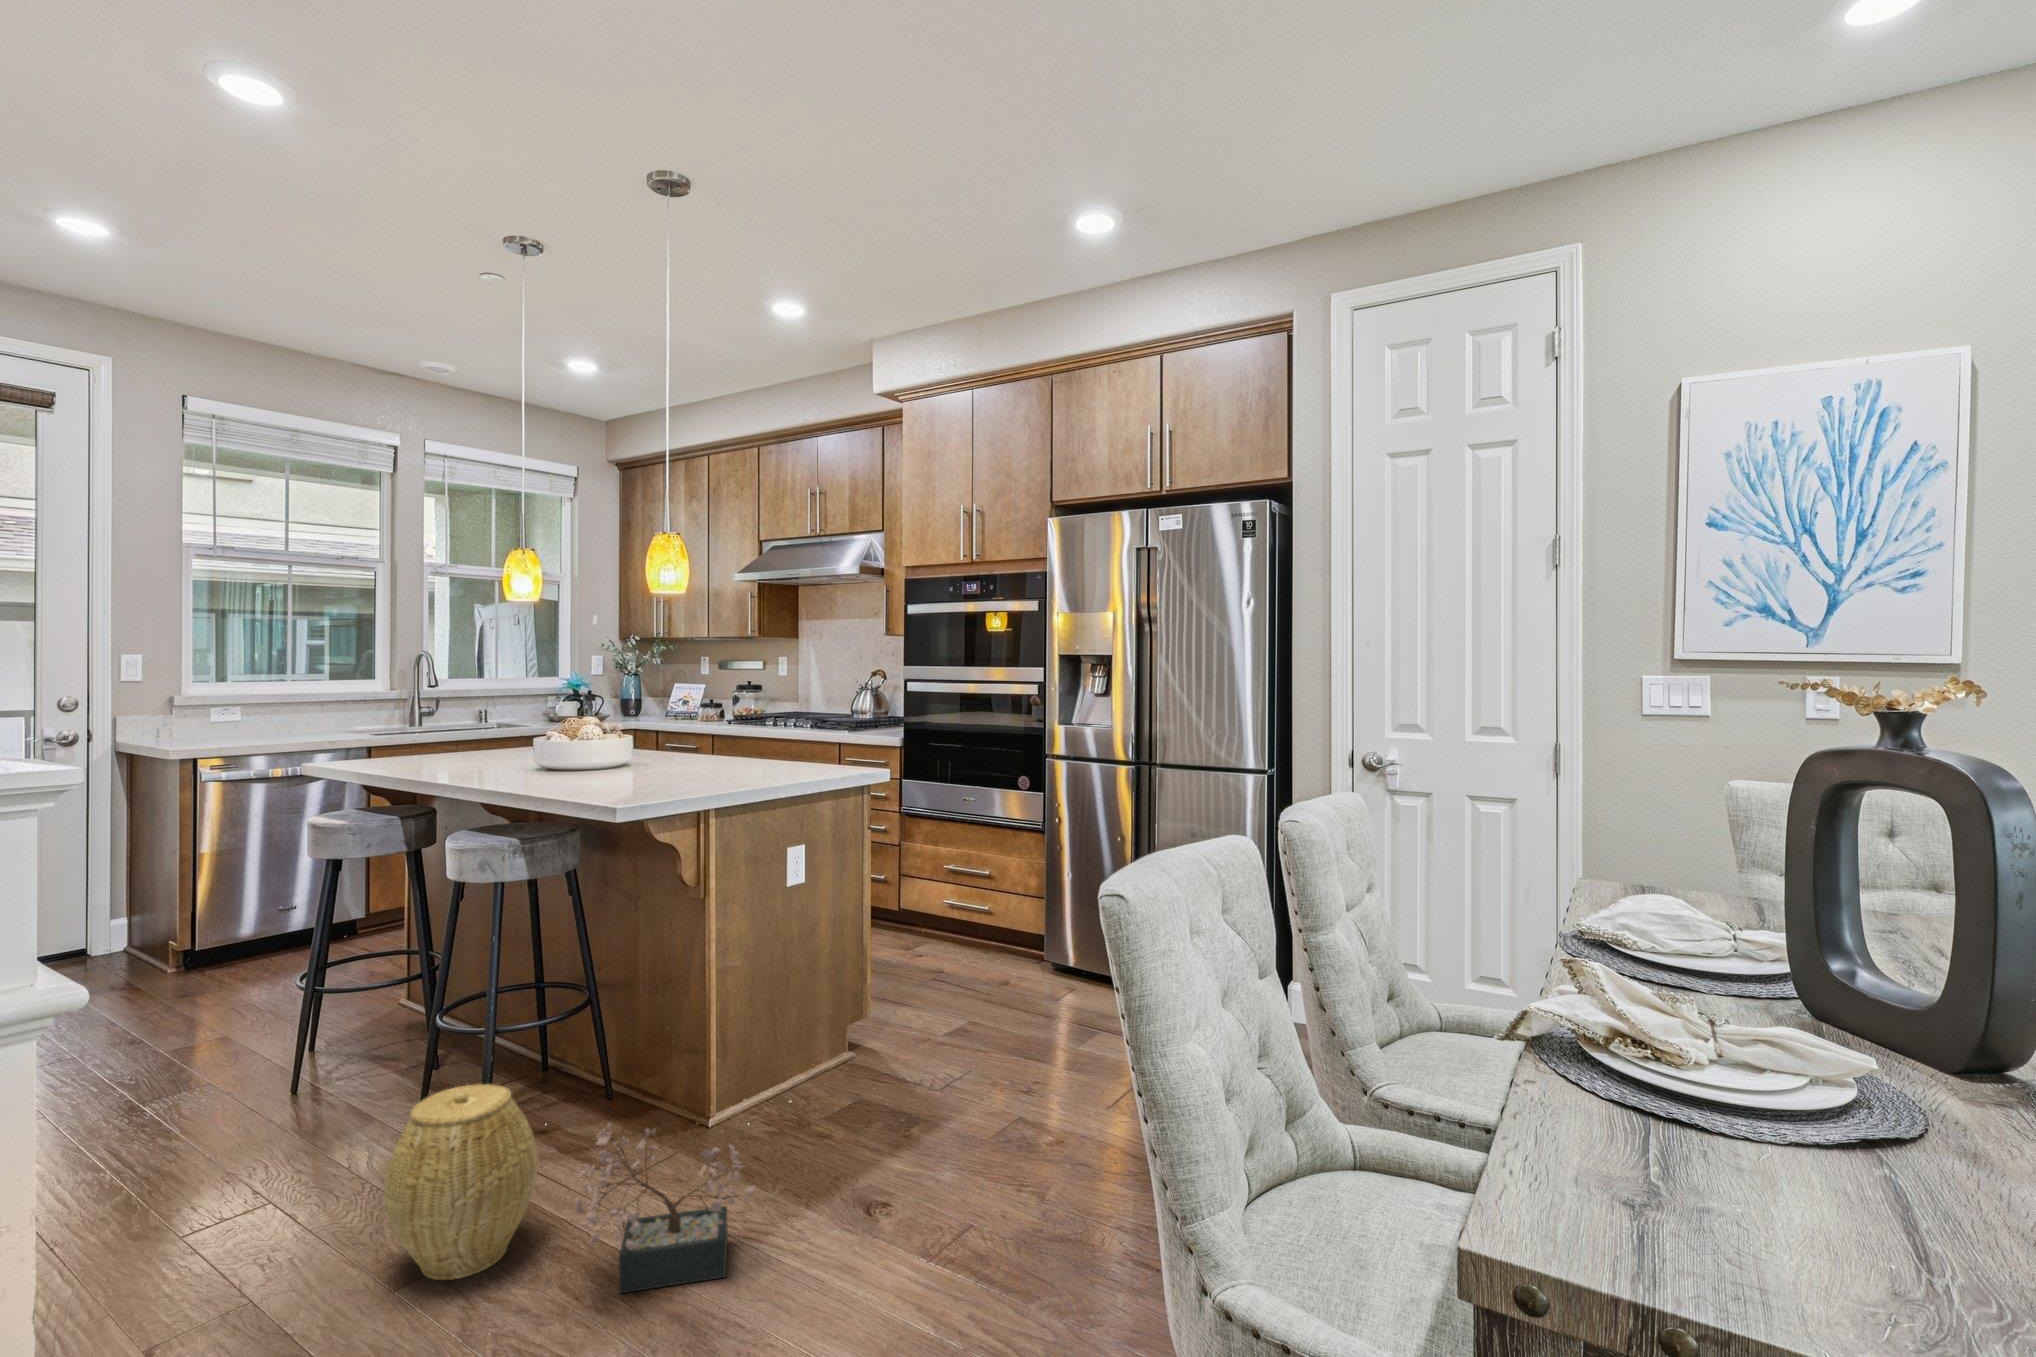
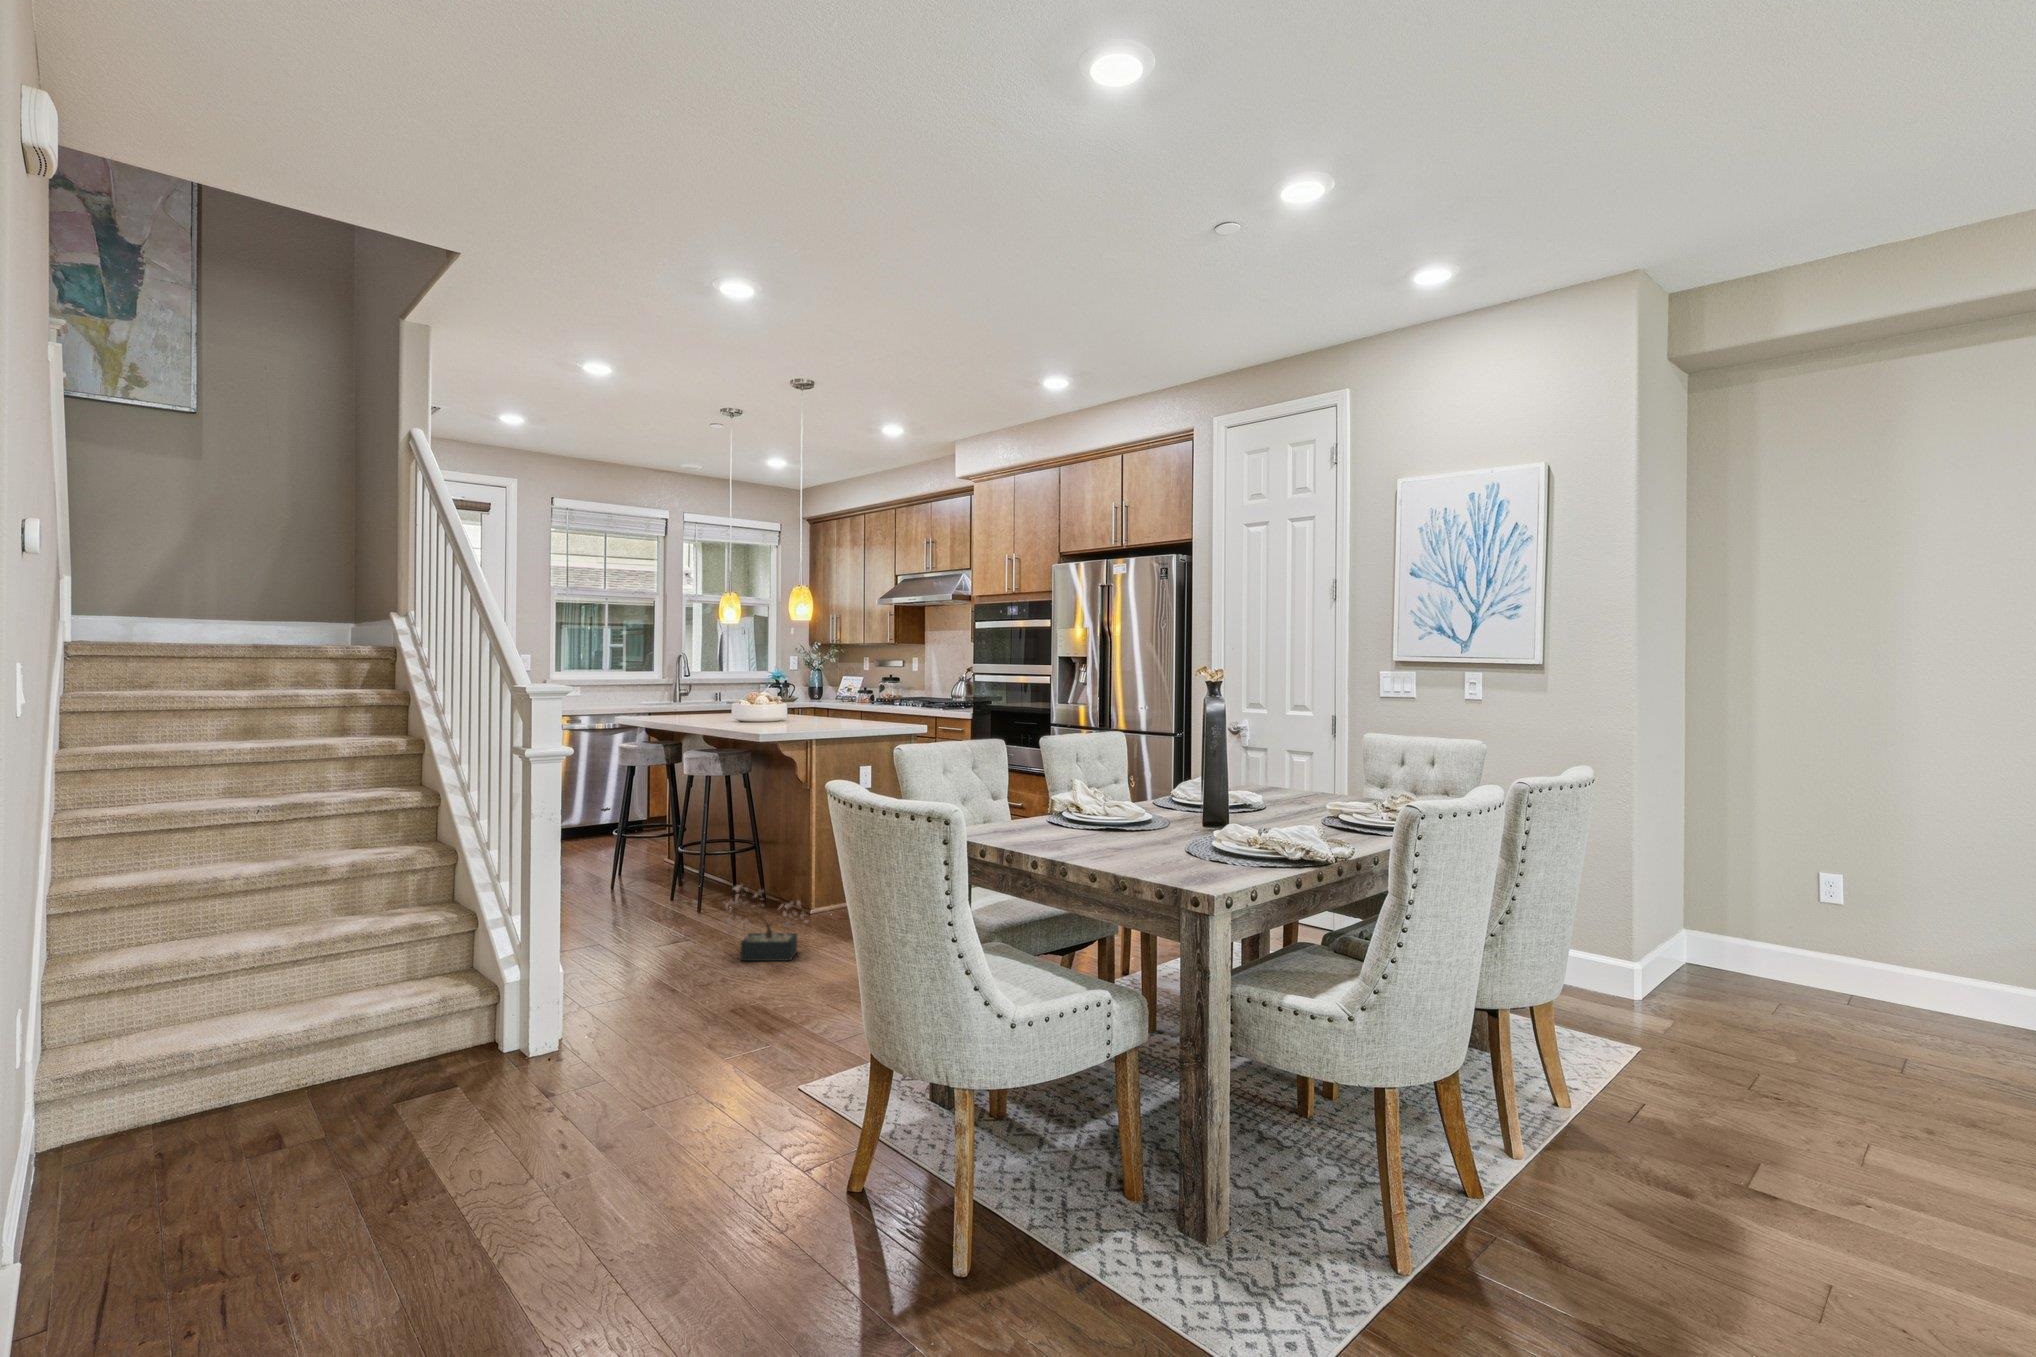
woven basket: present [384,1084,538,1280] -> none [640,864,710,951]

